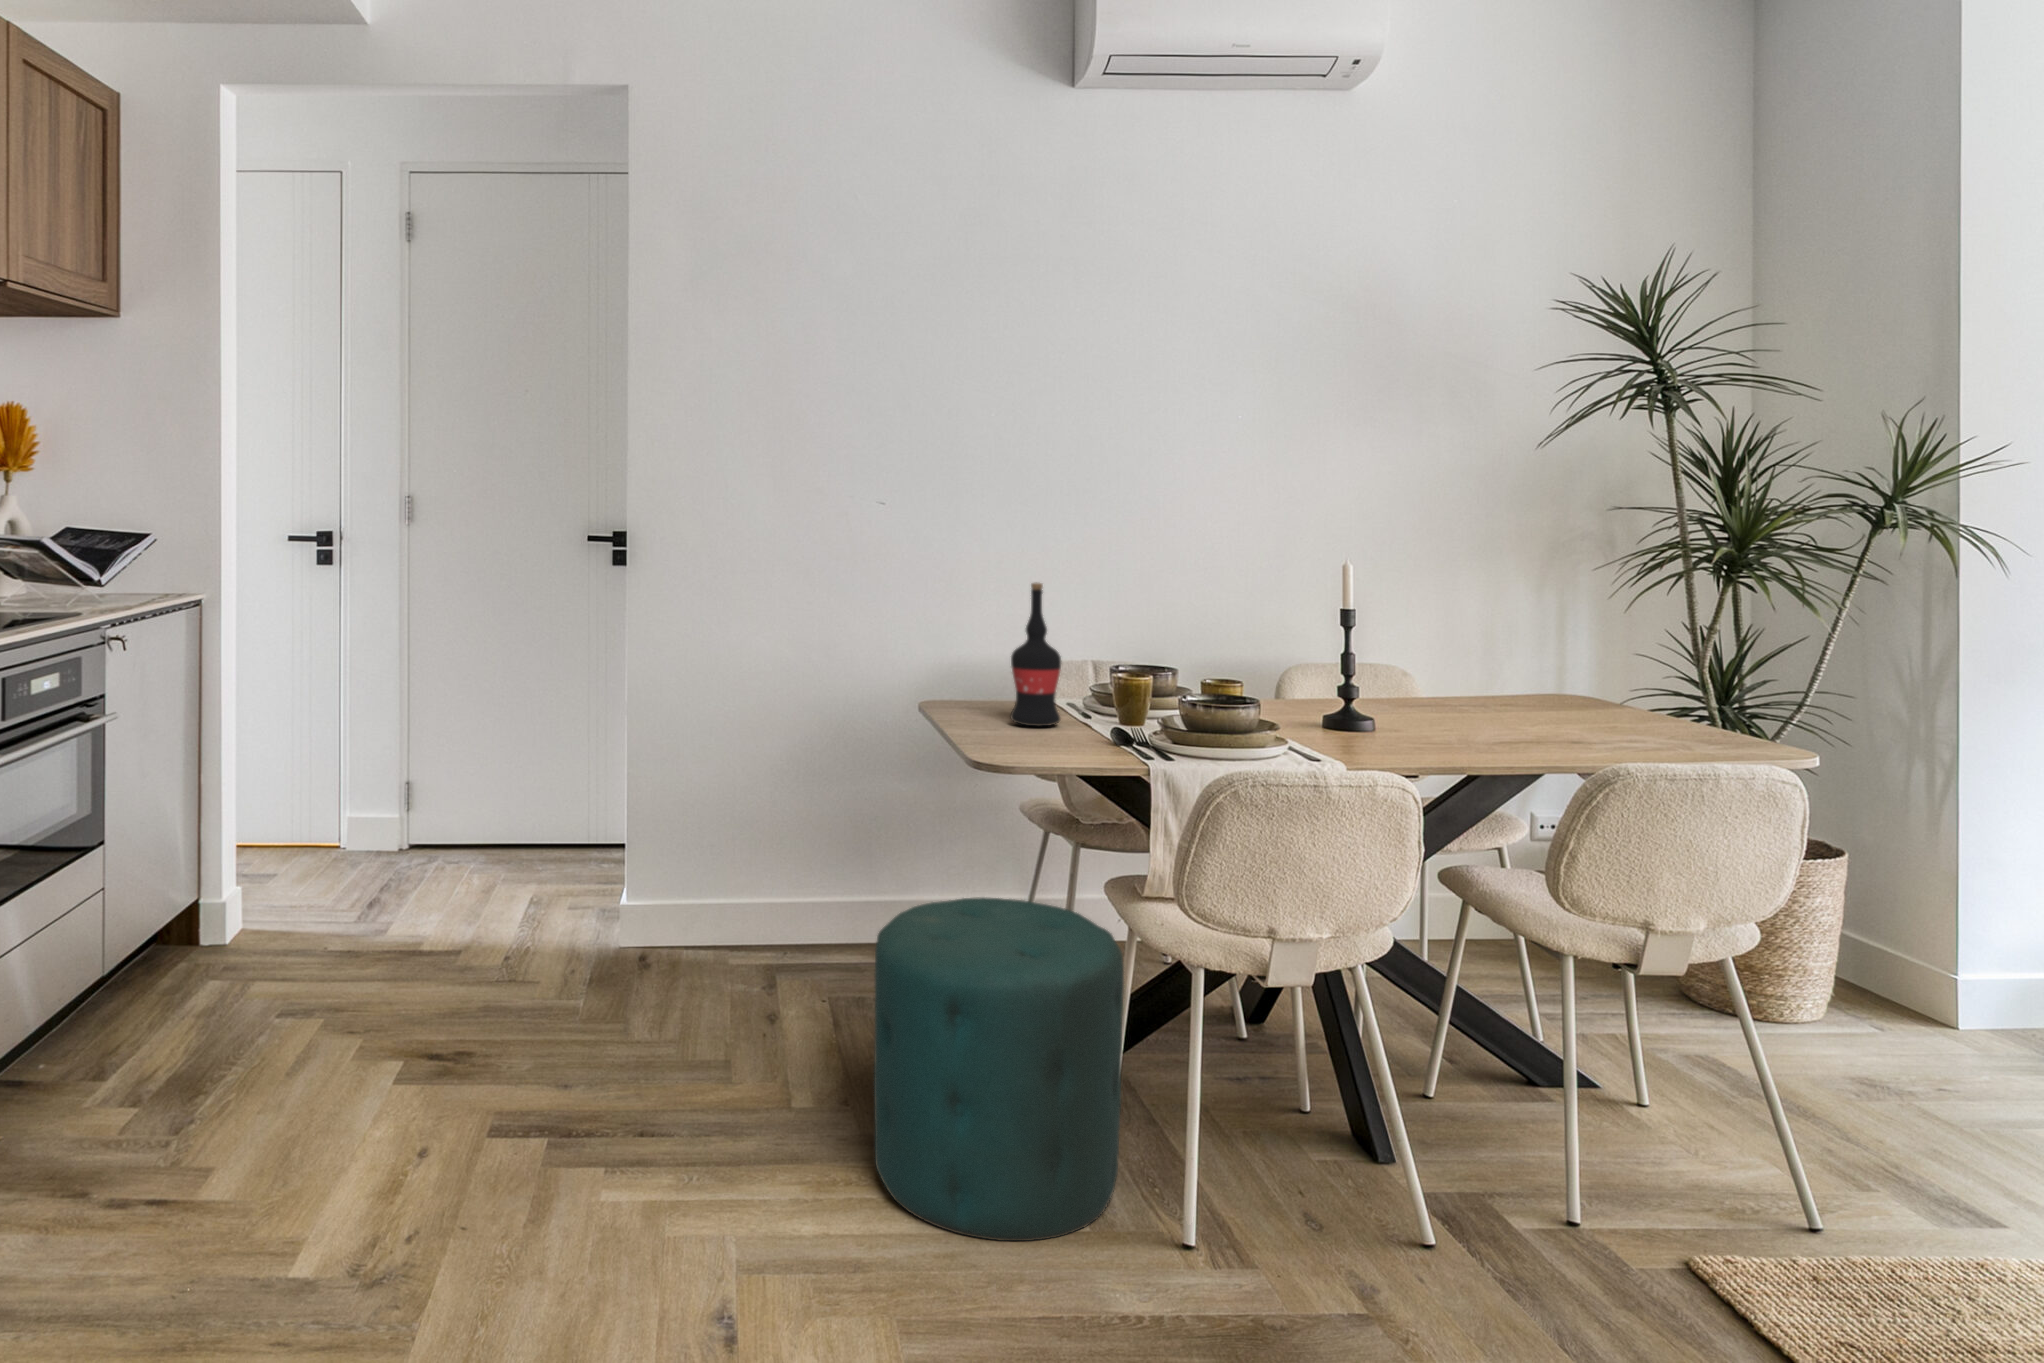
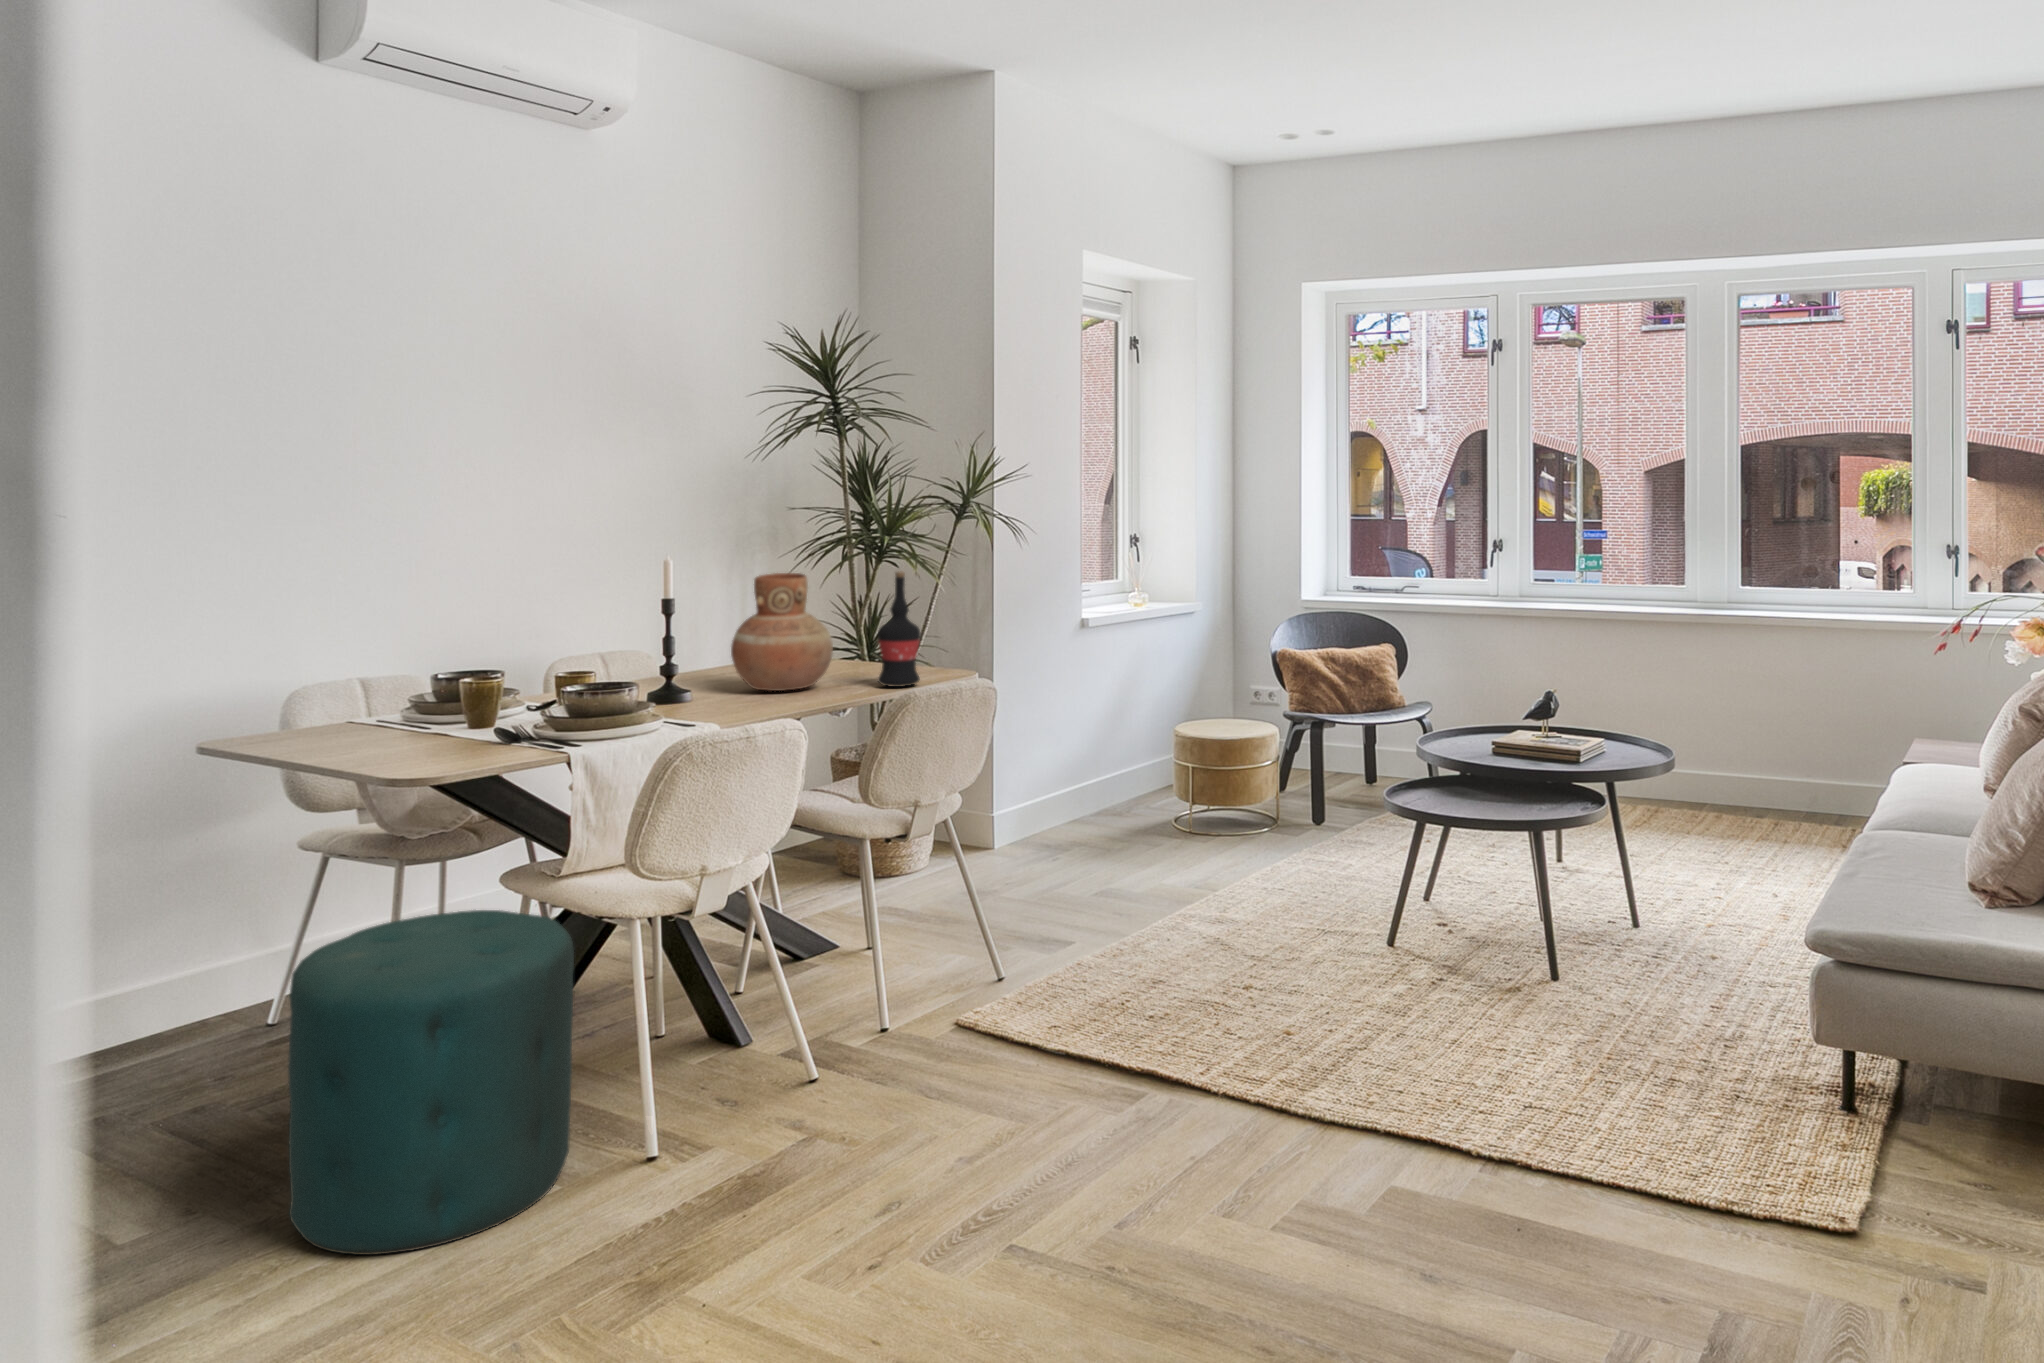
wine bottle: present [1011,583,1061,726] -> present [878,571,921,687]
vase: none [1429,586,1566,735] -> present [731,573,833,691]

